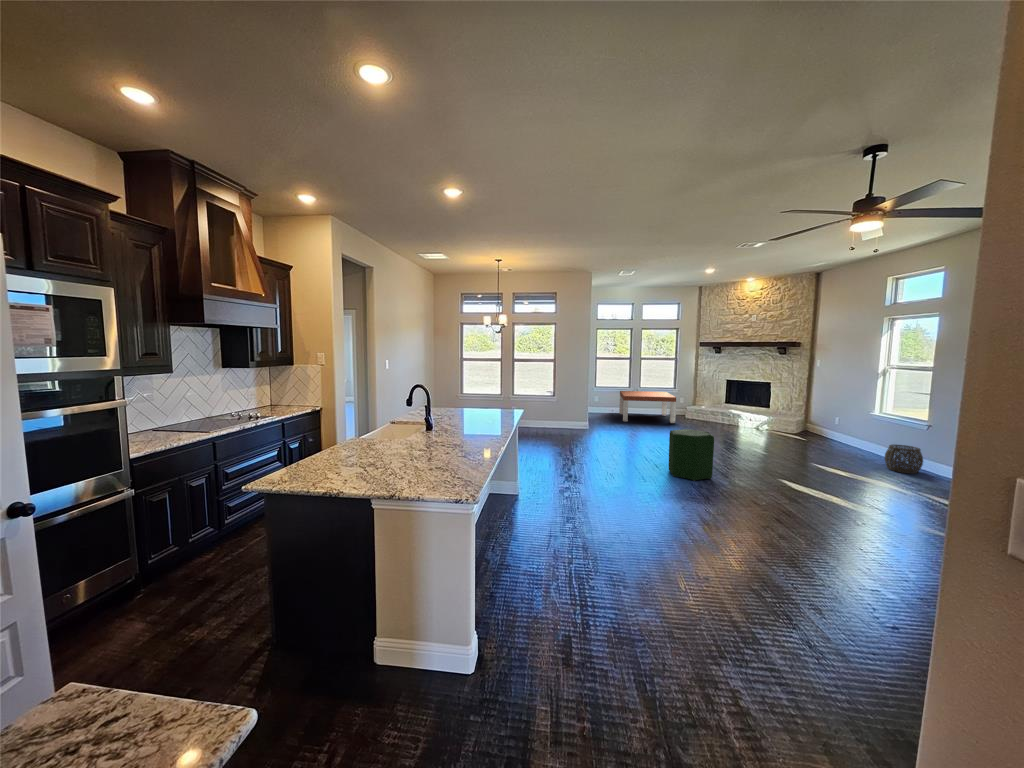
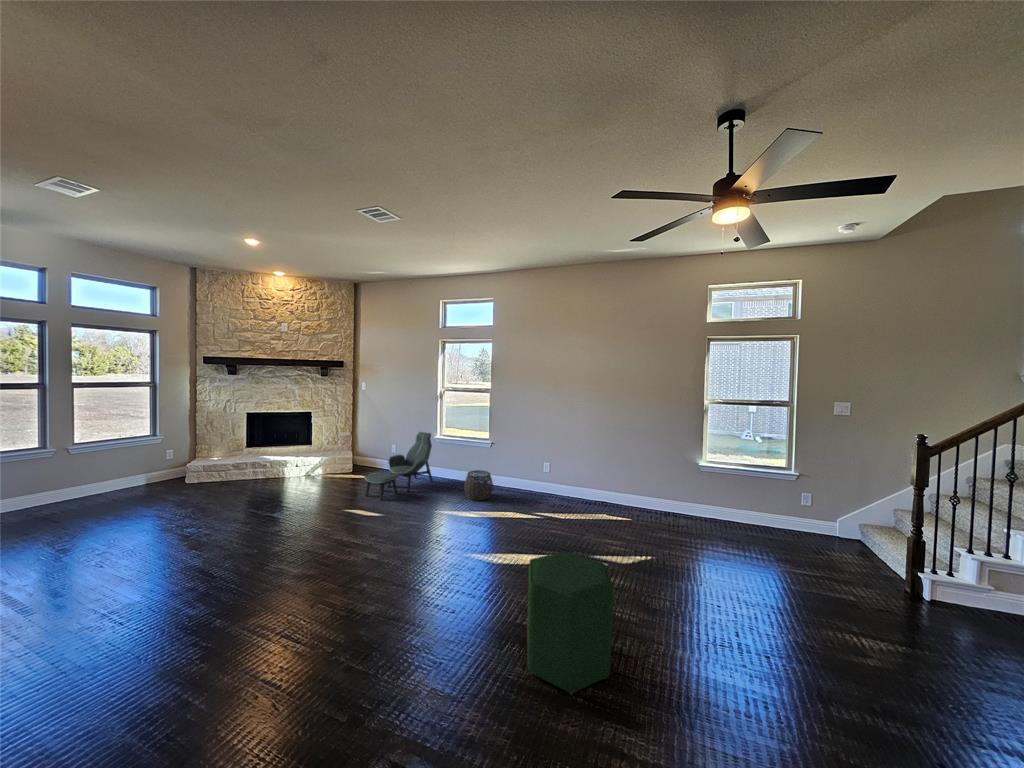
coffee table: present [619,391,676,423] -> none [8,443,170,531]
lounge chair: none [789,405,869,453] -> present [364,432,433,500]
ottoman: present [669,429,714,481] -> present [527,551,614,694]

